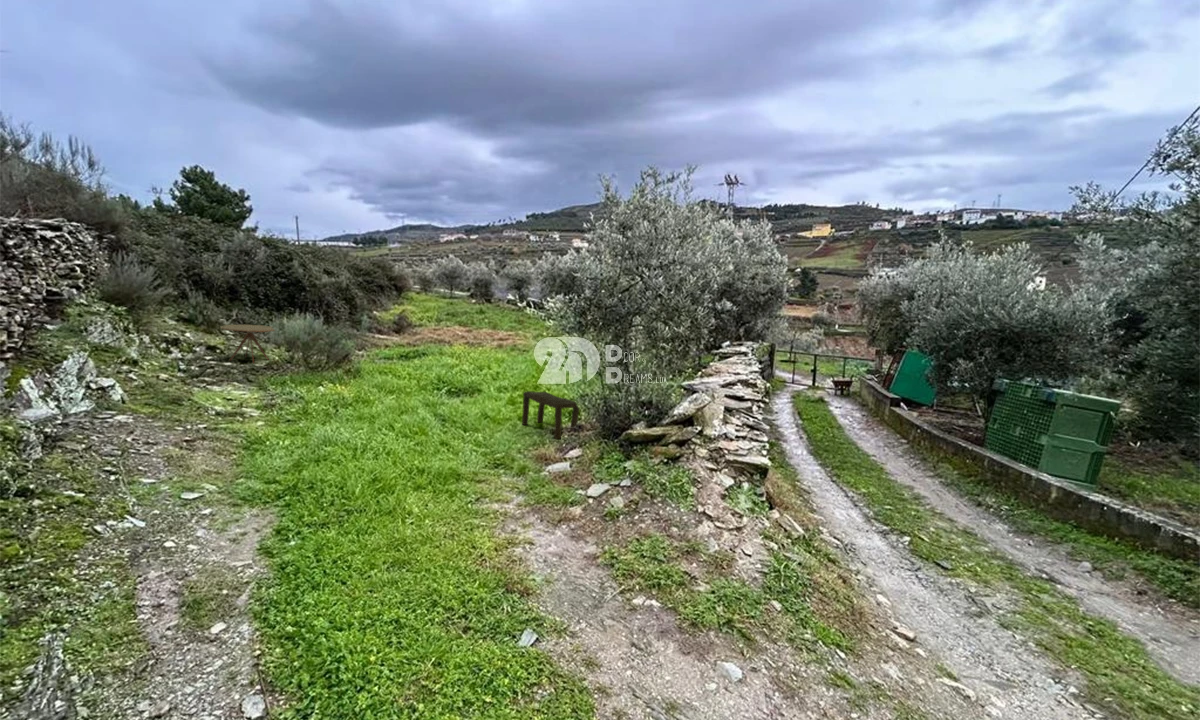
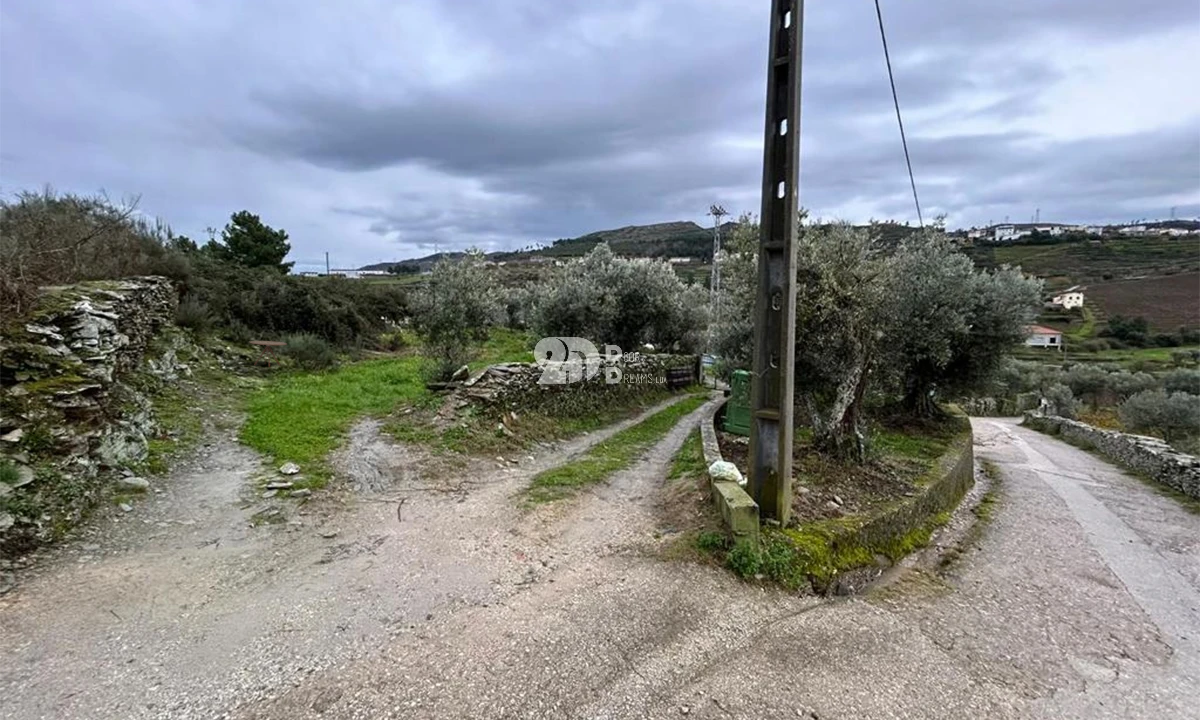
bench: present [522,391,579,439] -> none [419,380,450,407]

